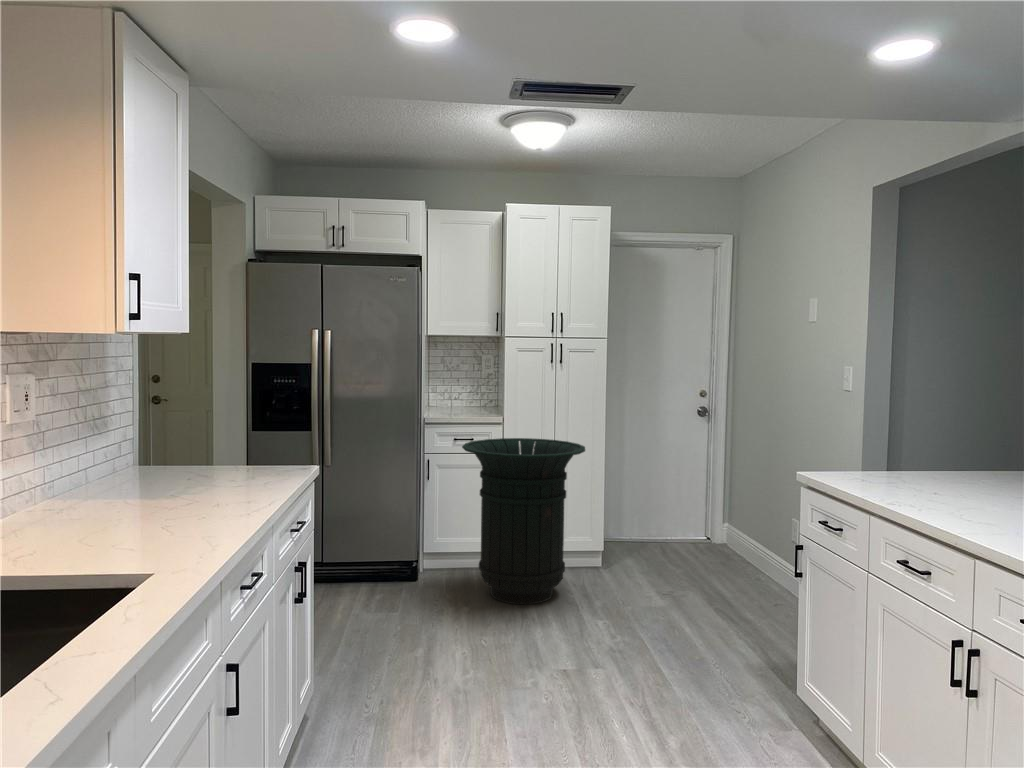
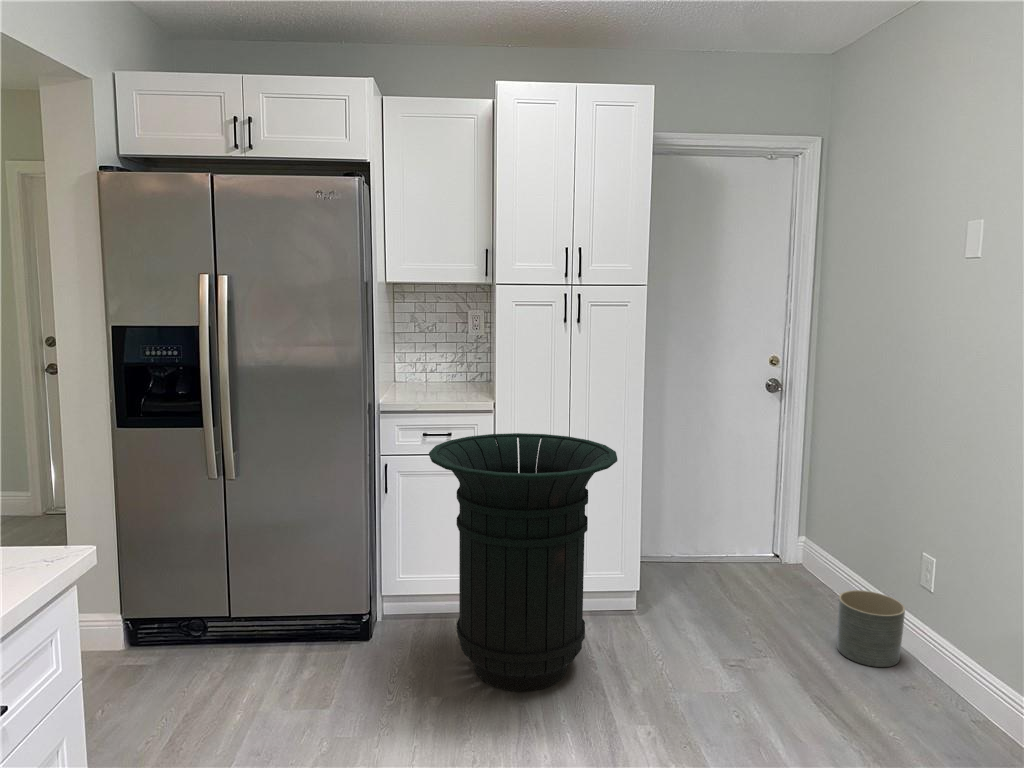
planter: none [738,546,780,594] -> present [837,590,905,667]

